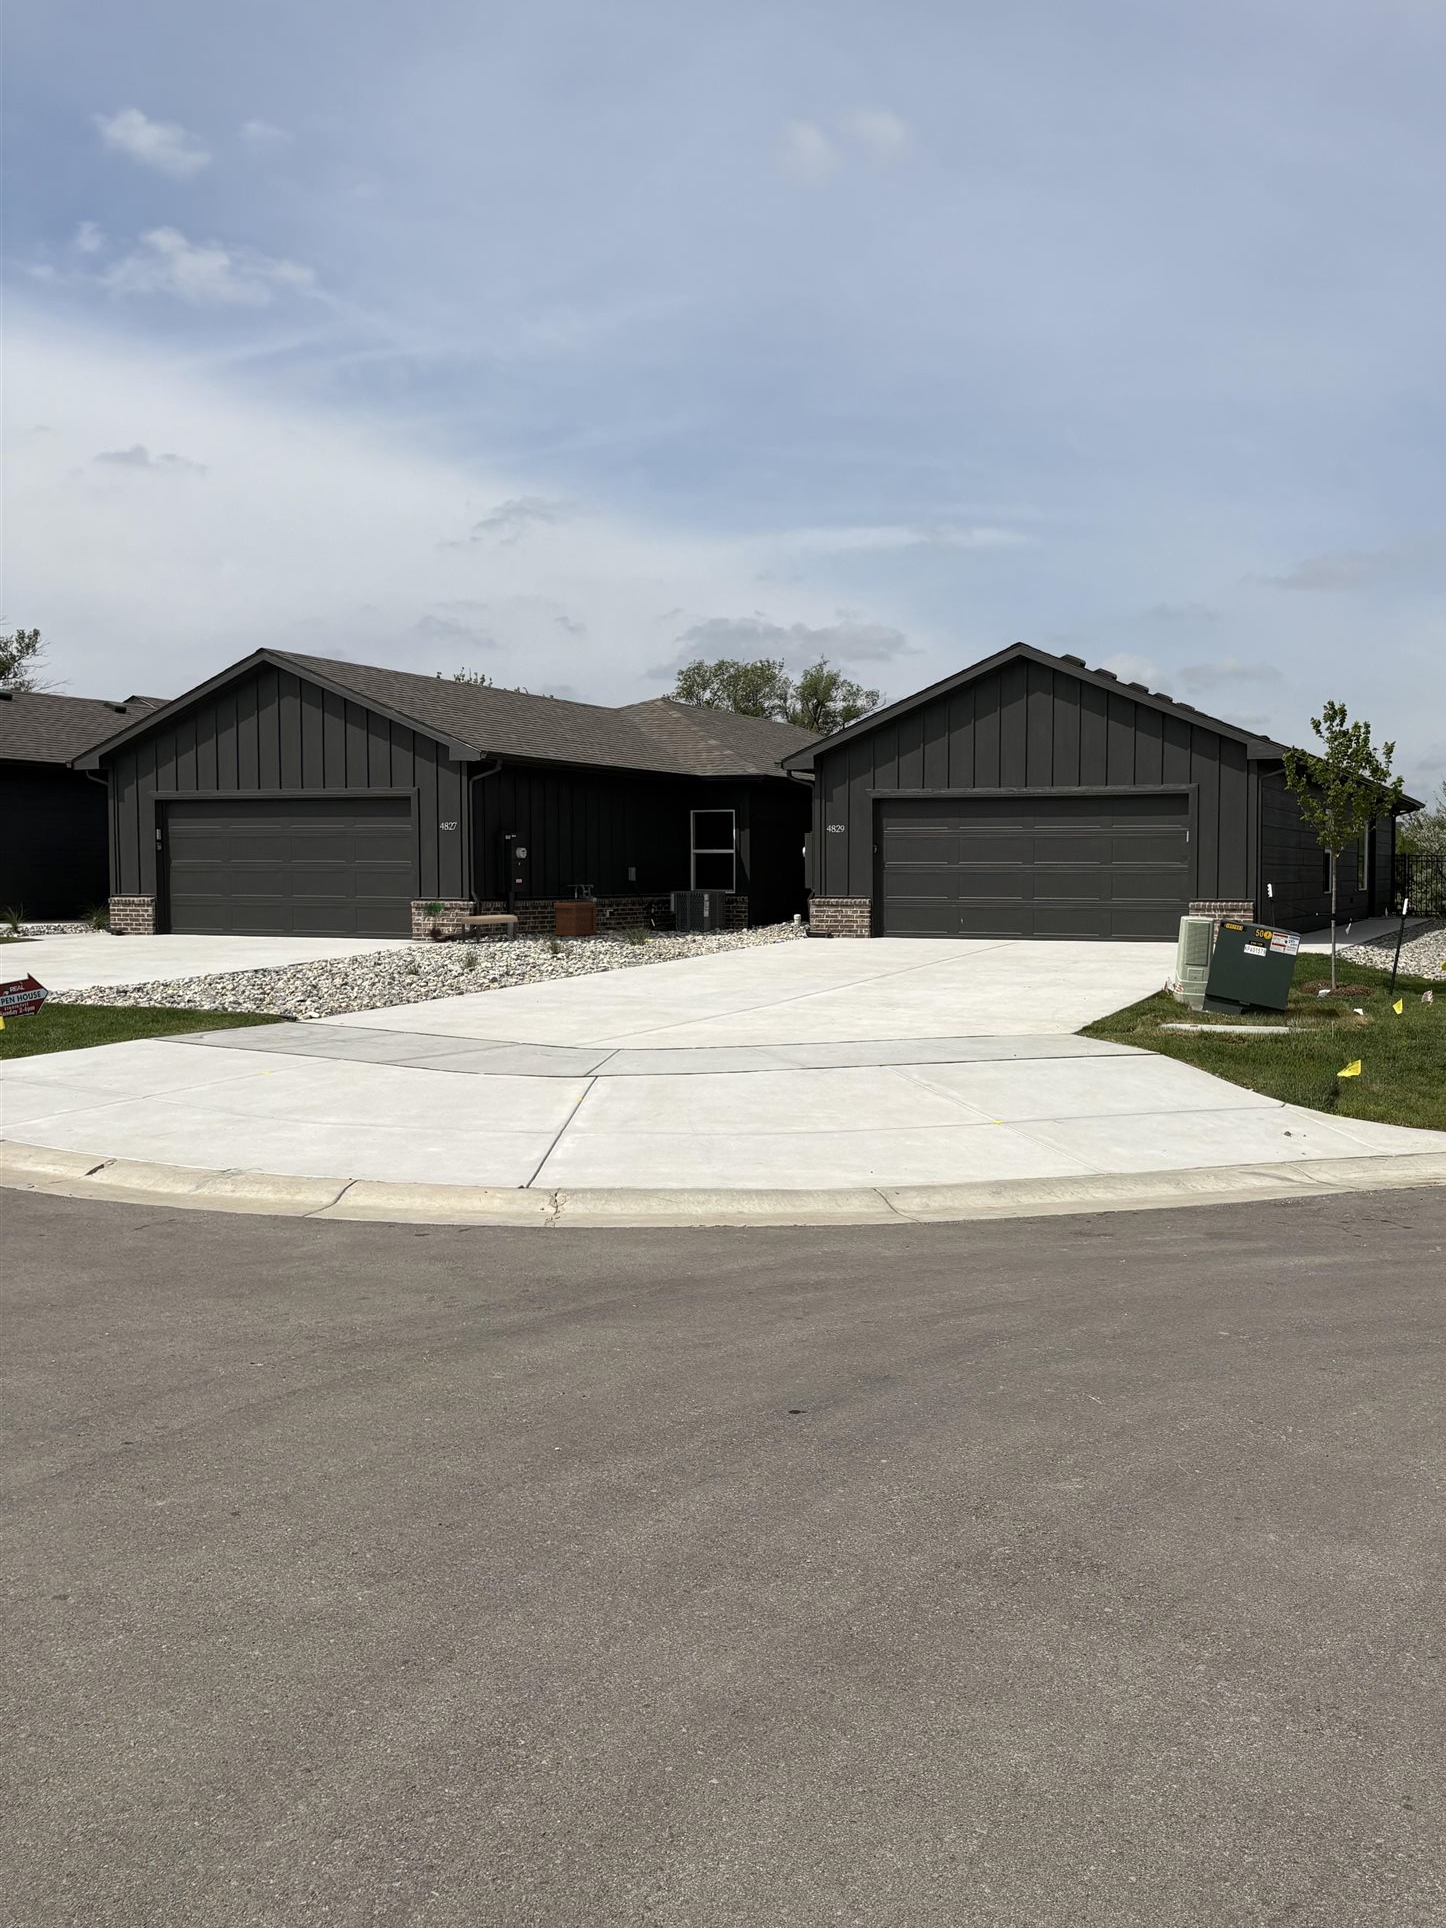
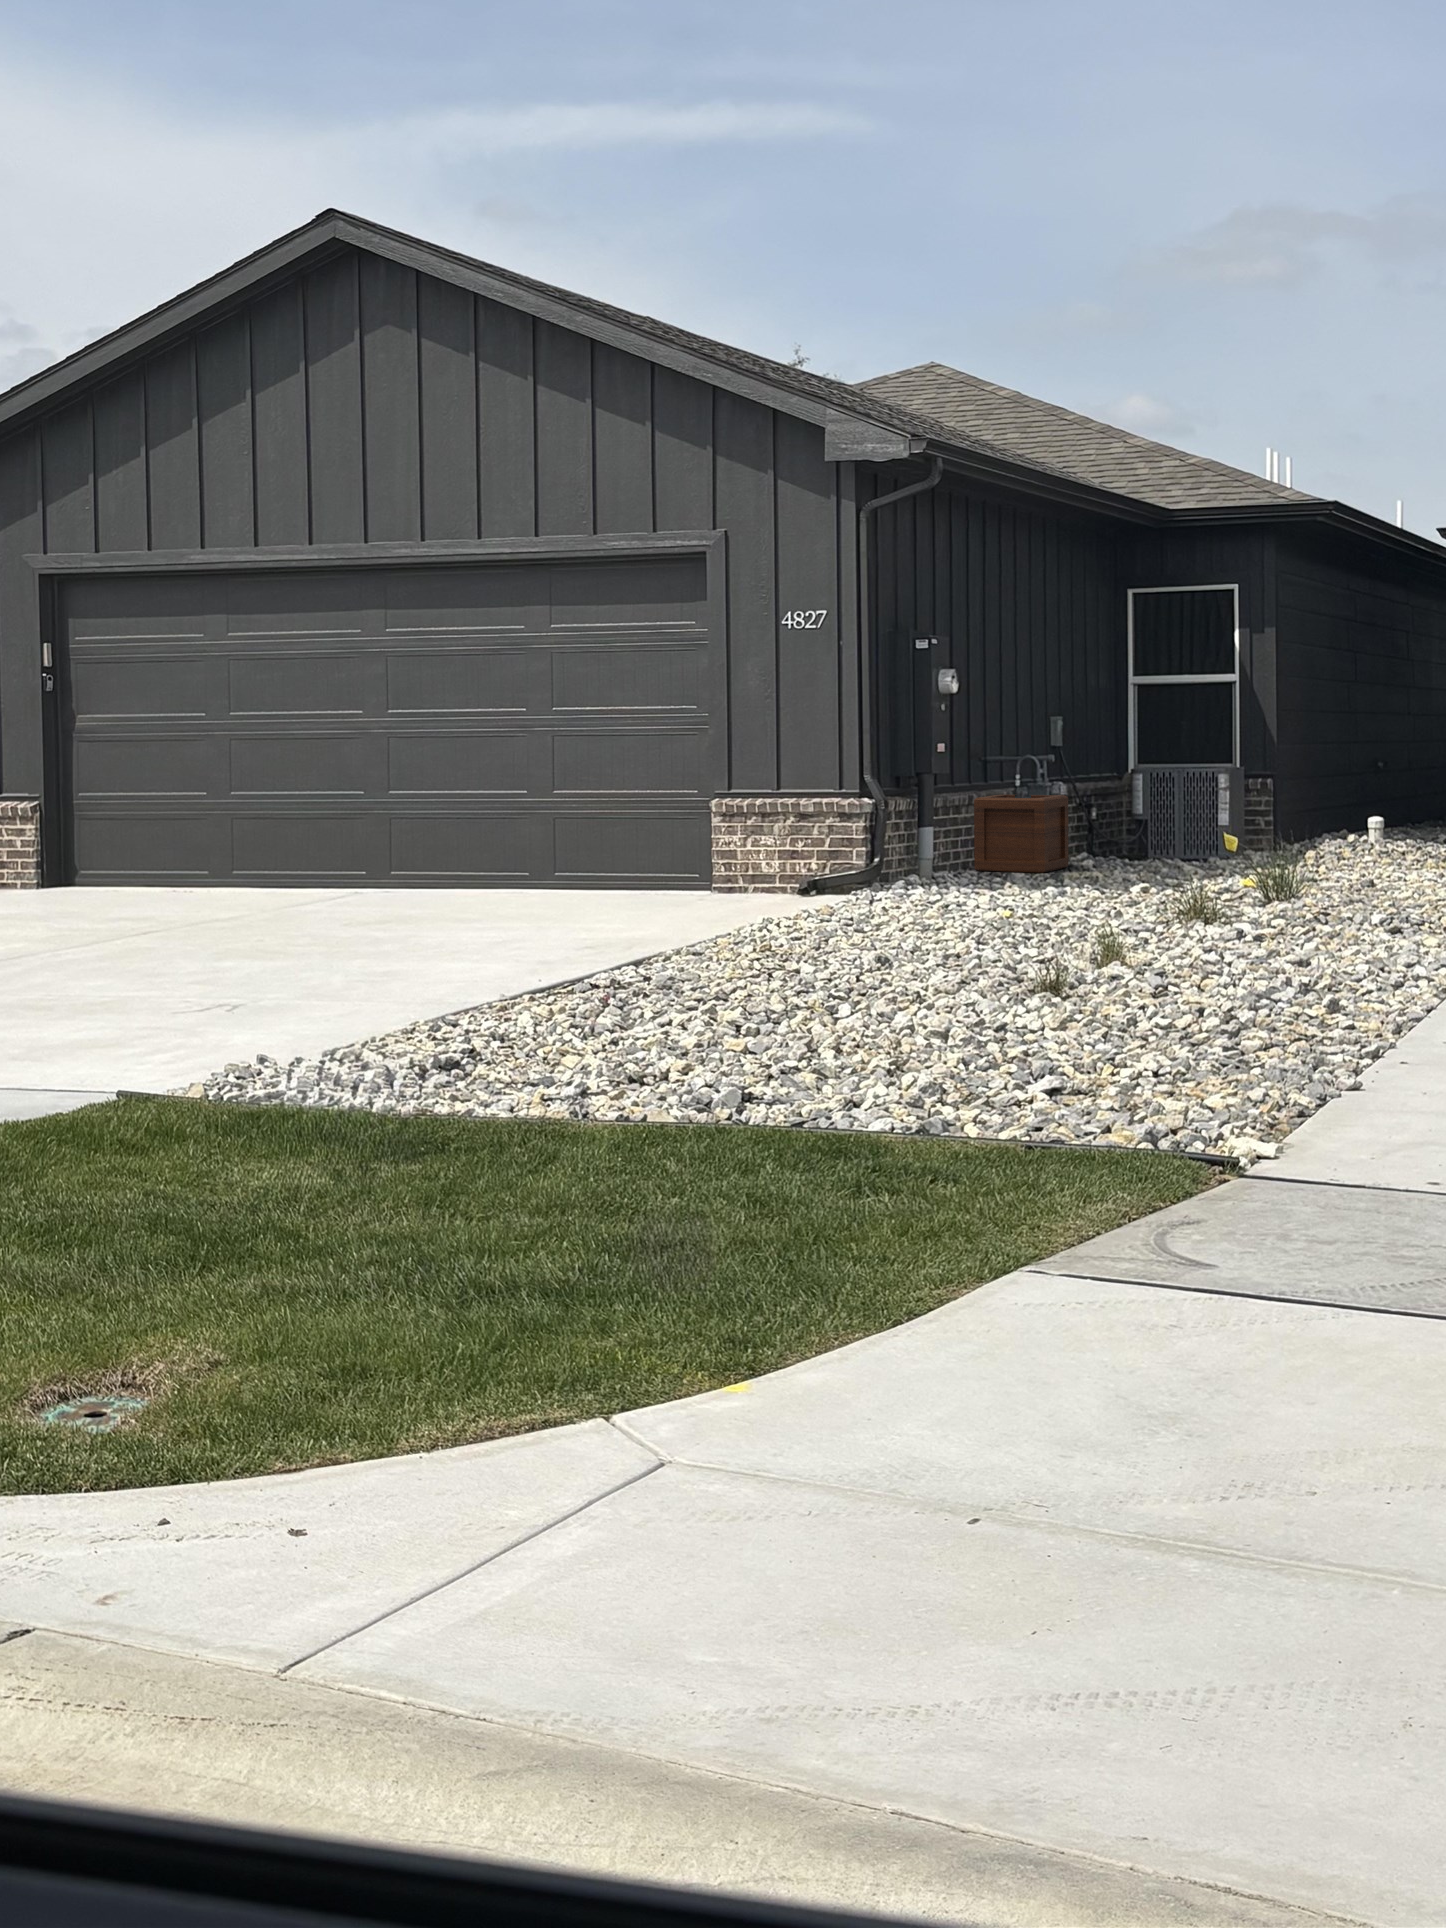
potted tree: present [423,901,445,942] -> none [757,787,819,895]
bench: present [461,915,518,943] -> none [859,828,961,898]

